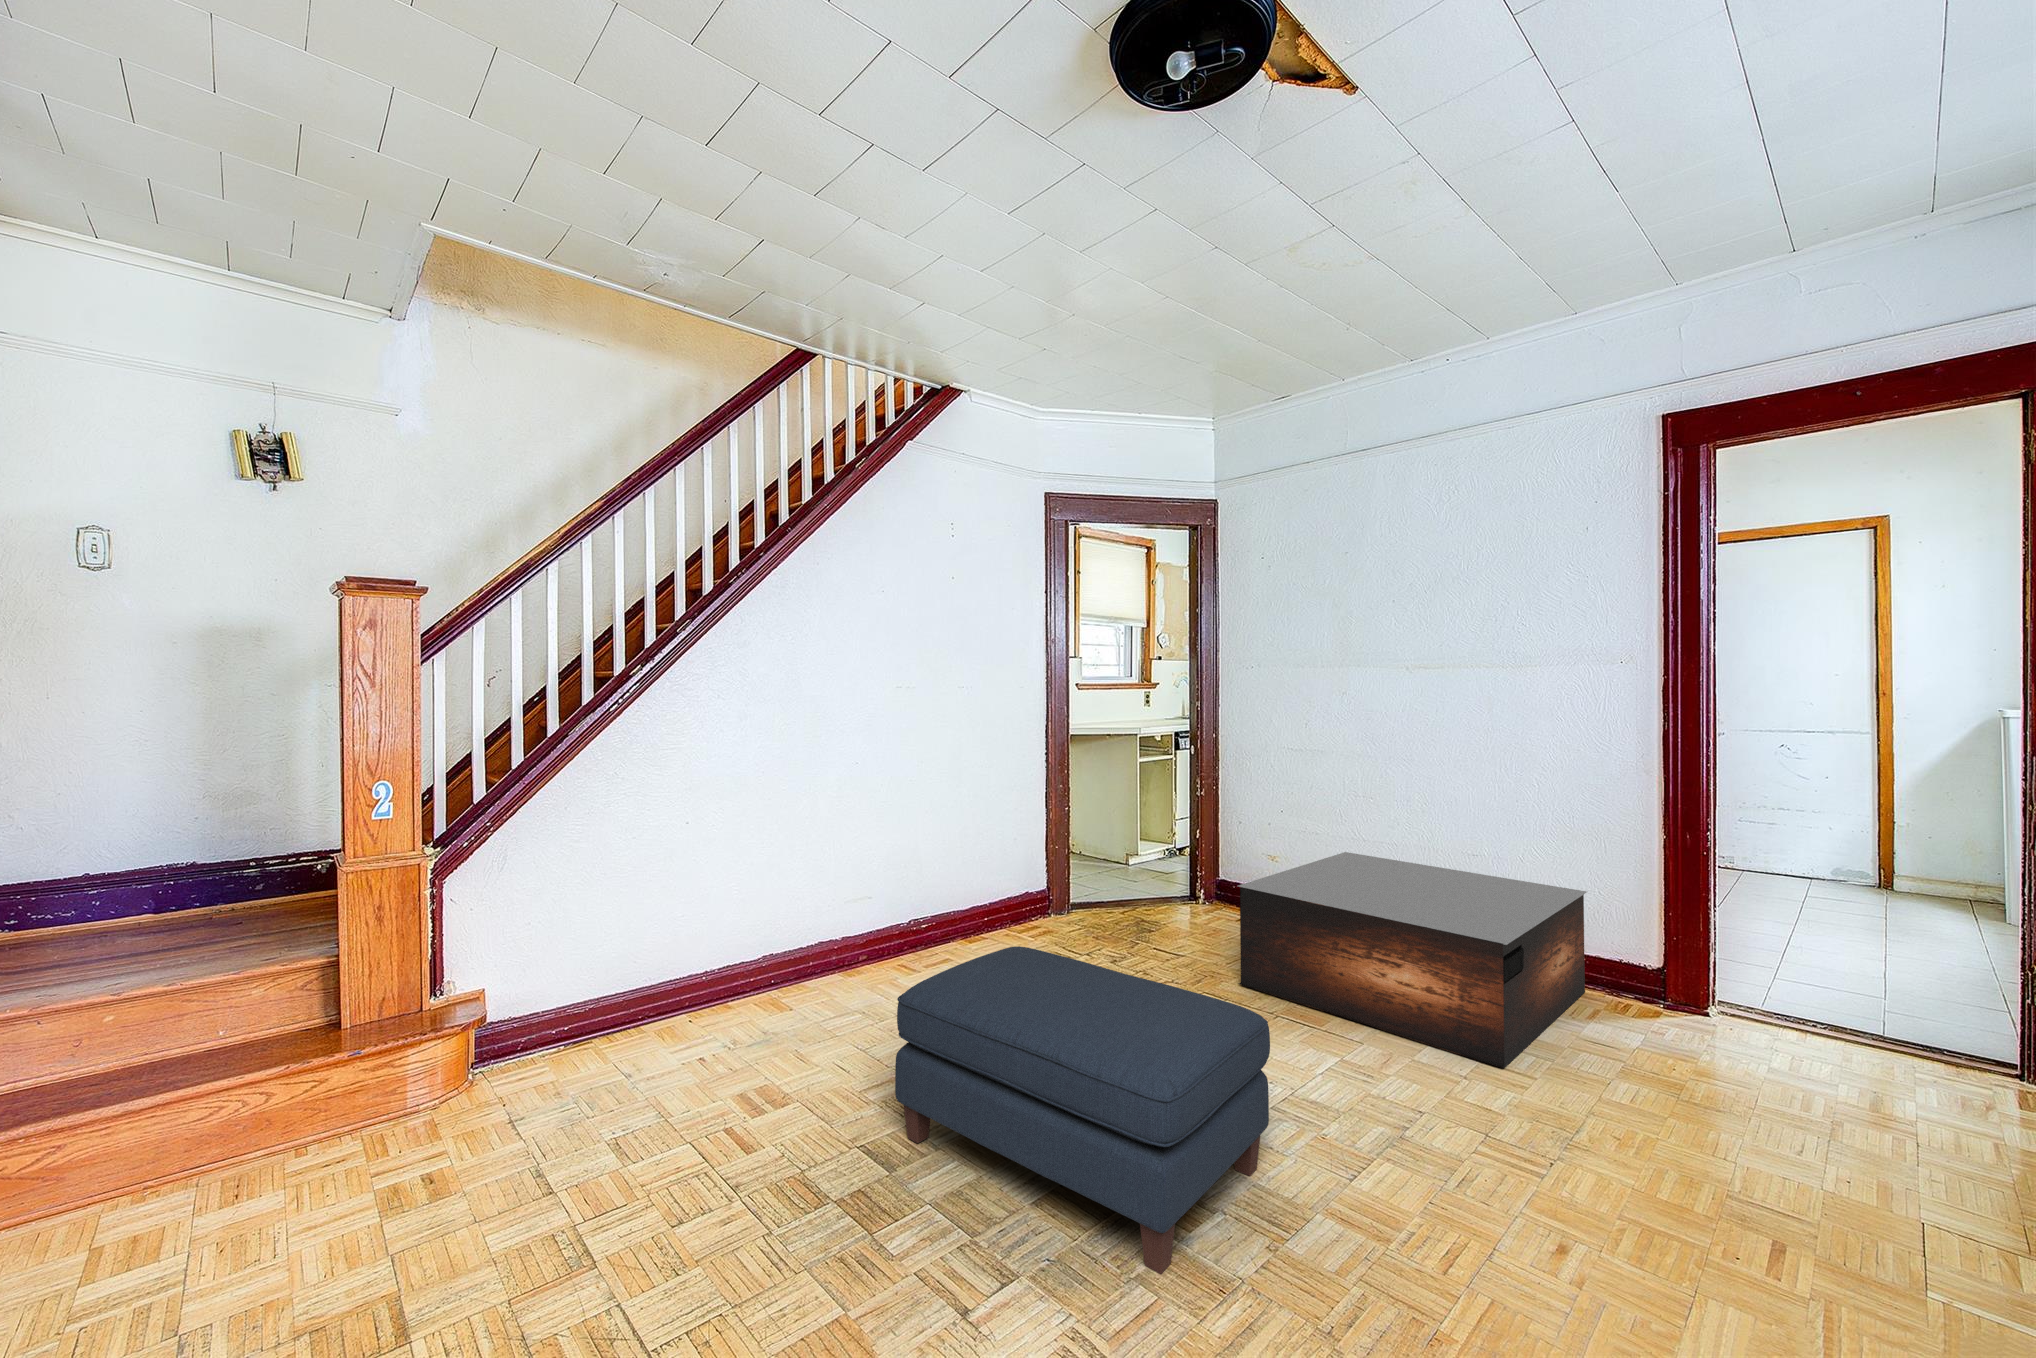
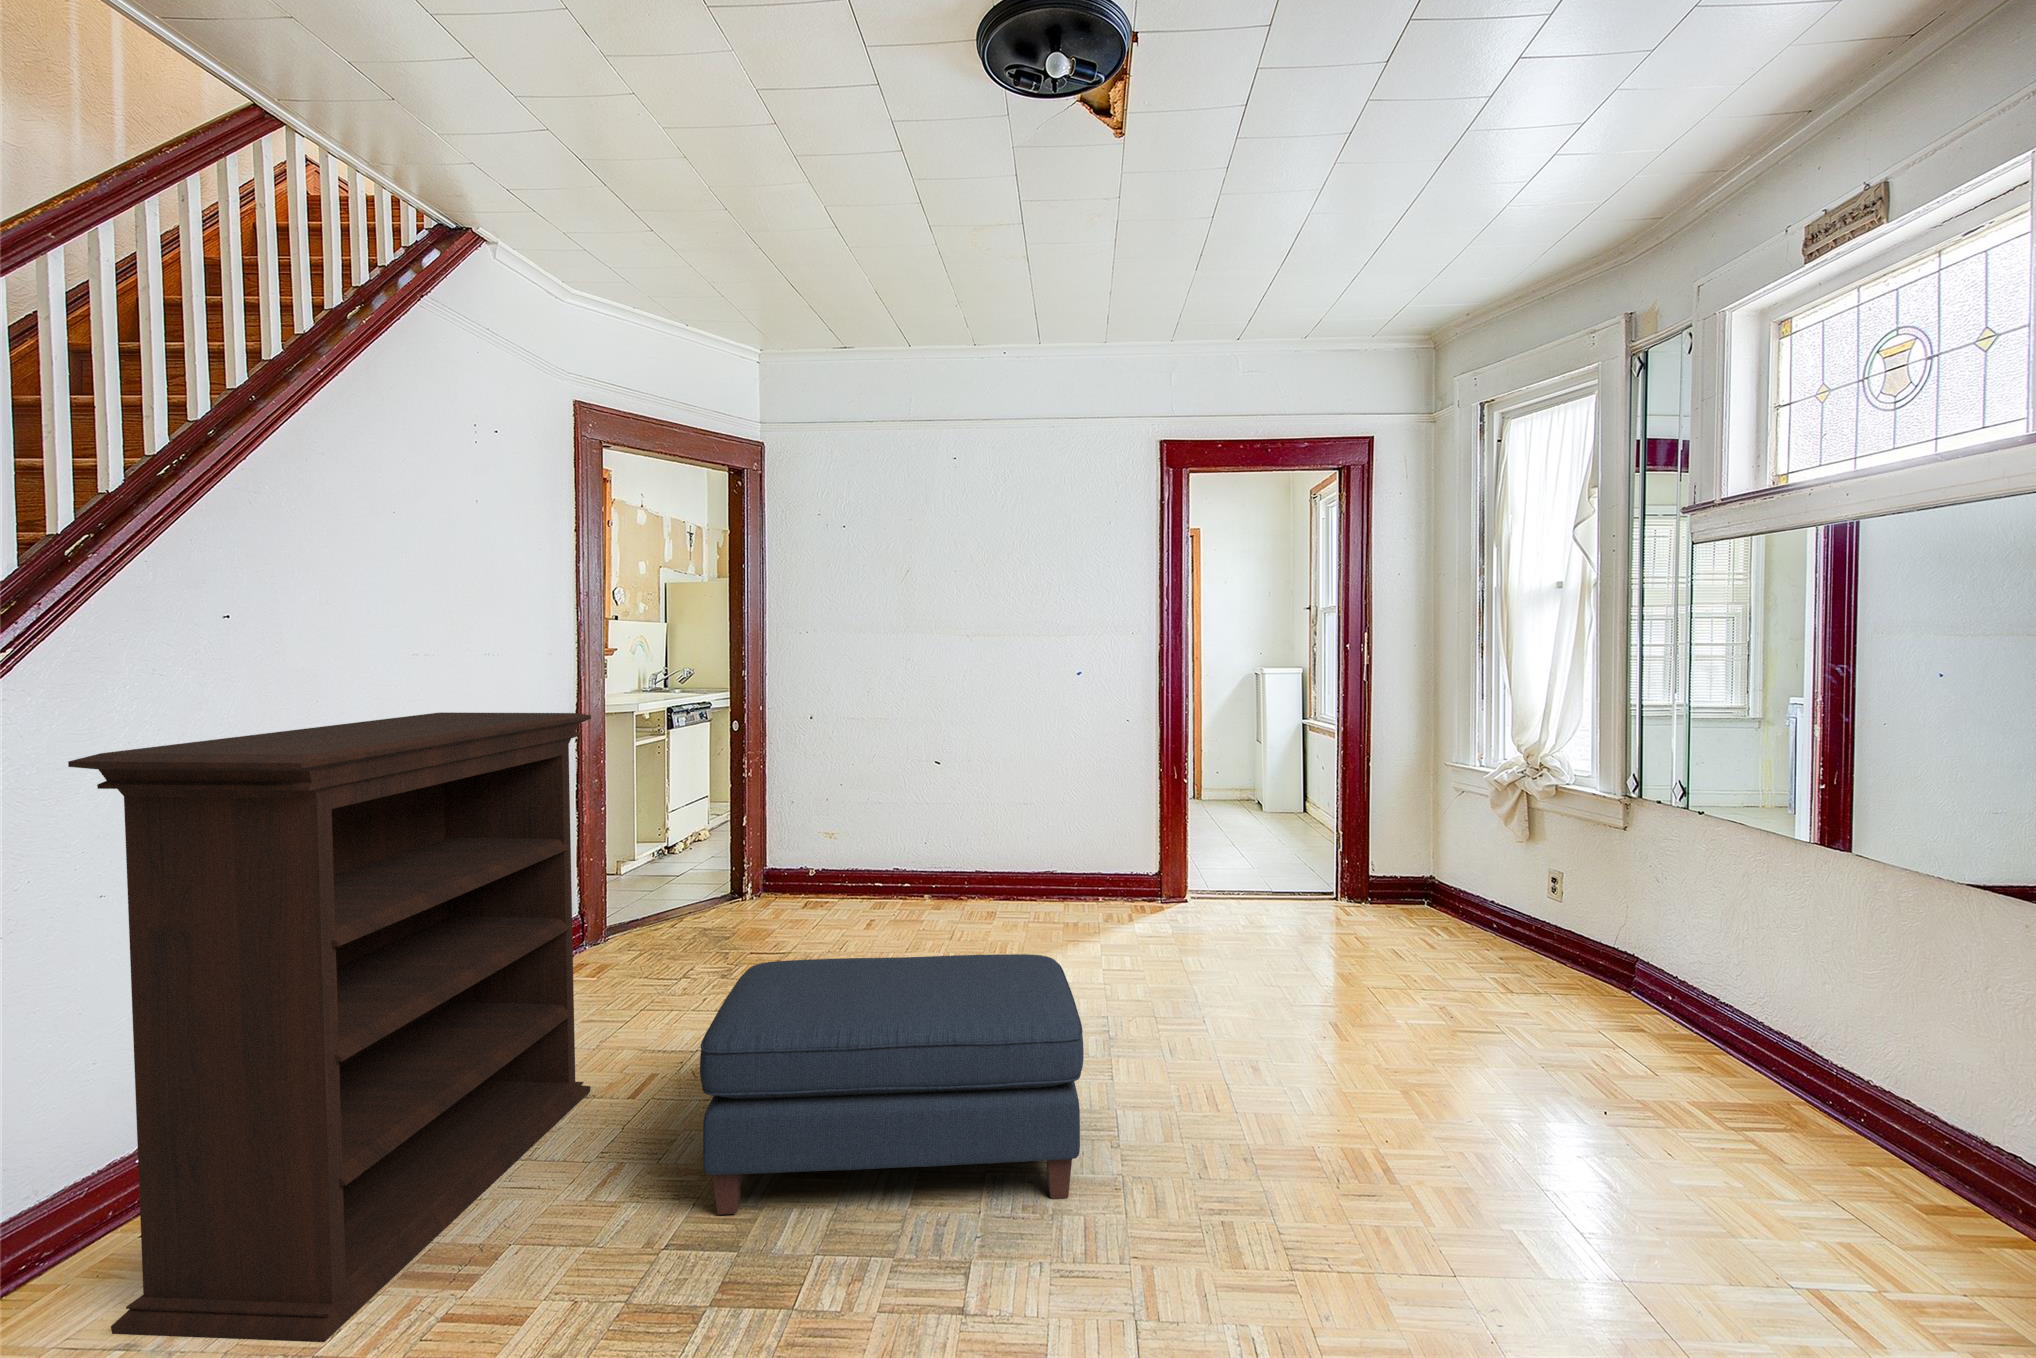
bookshelf: none [623,722,948,1111] -> present [68,712,591,1342]
coffee table: present [1238,852,1587,1068] -> none [869,818,1121,968]

